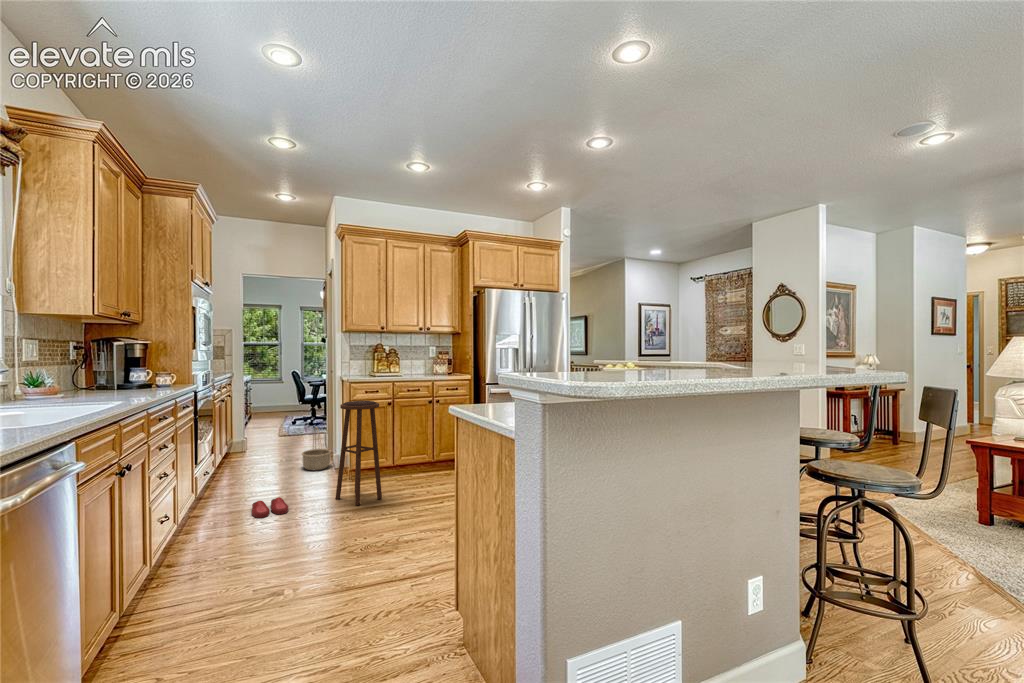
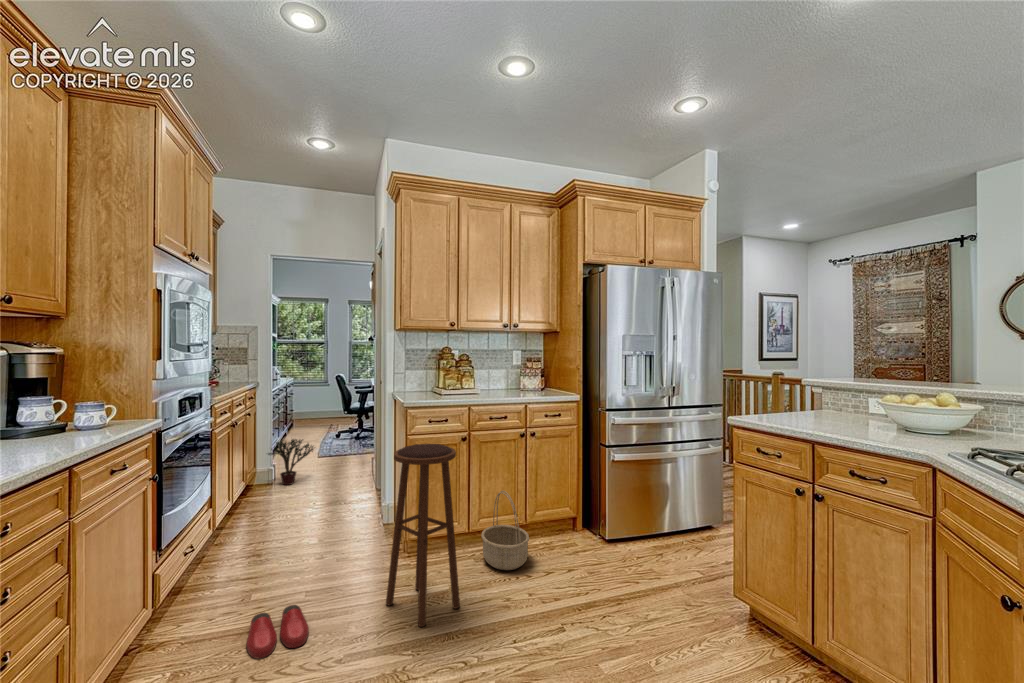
potted plant: none [241,415,280,451] -> present [268,439,313,485]
basket: present [302,427,331,470] -> present [481,491,529,570]

